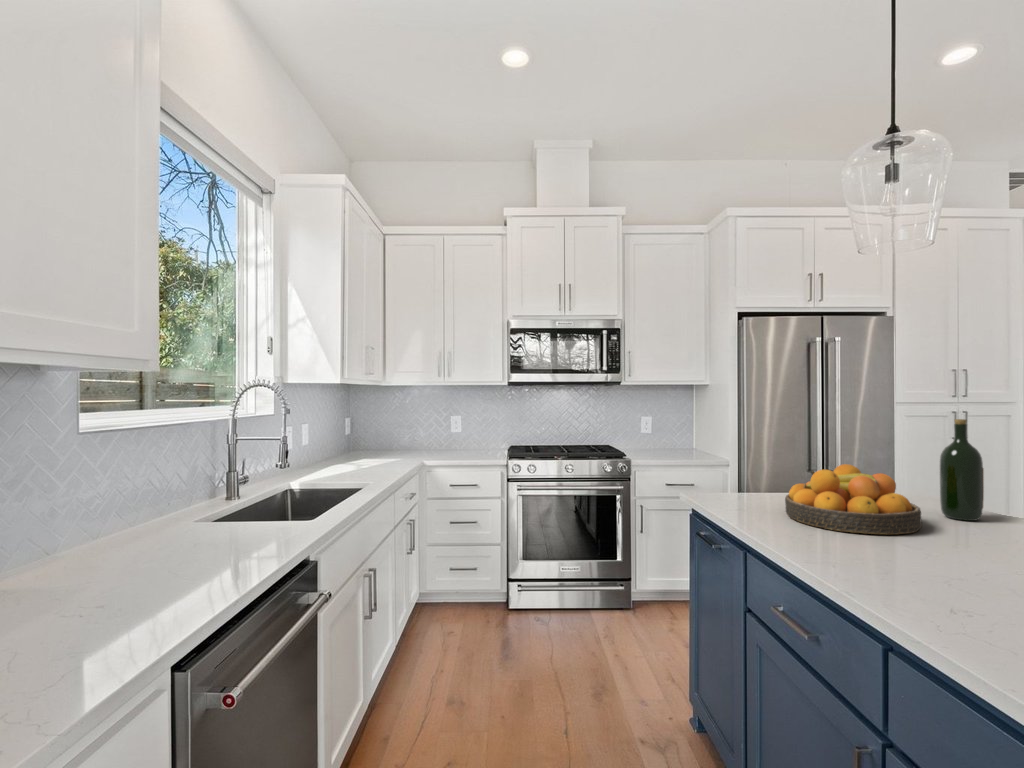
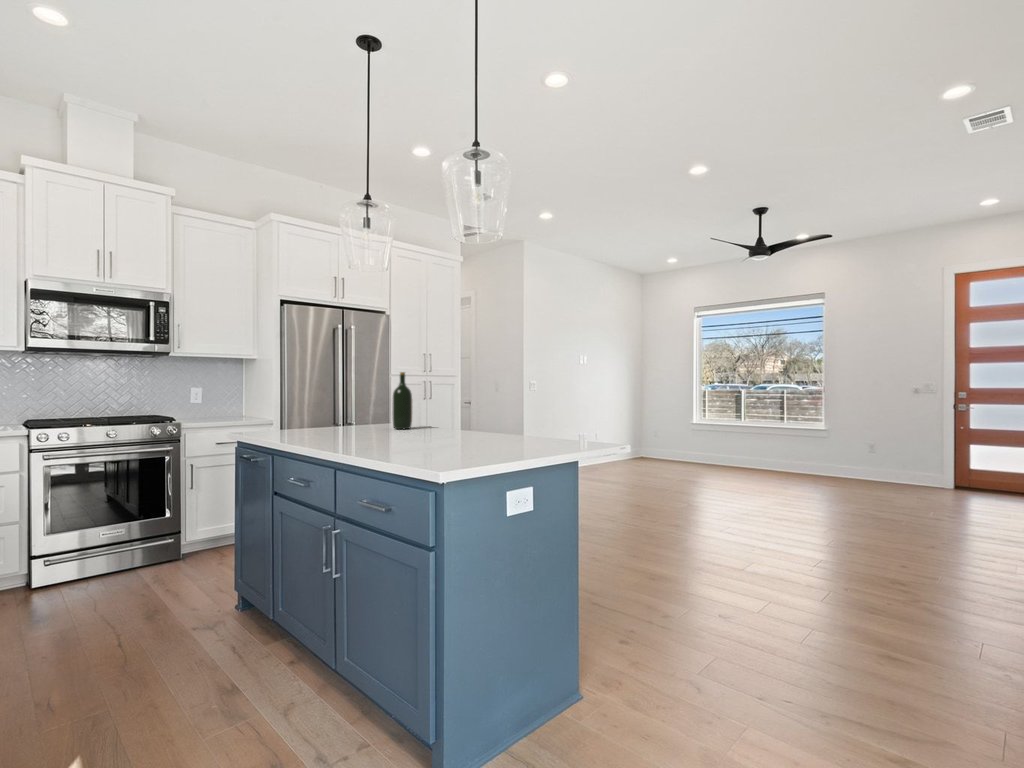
fruit bowl: present [785,464,922,535] -> none [304,400,379,437]

